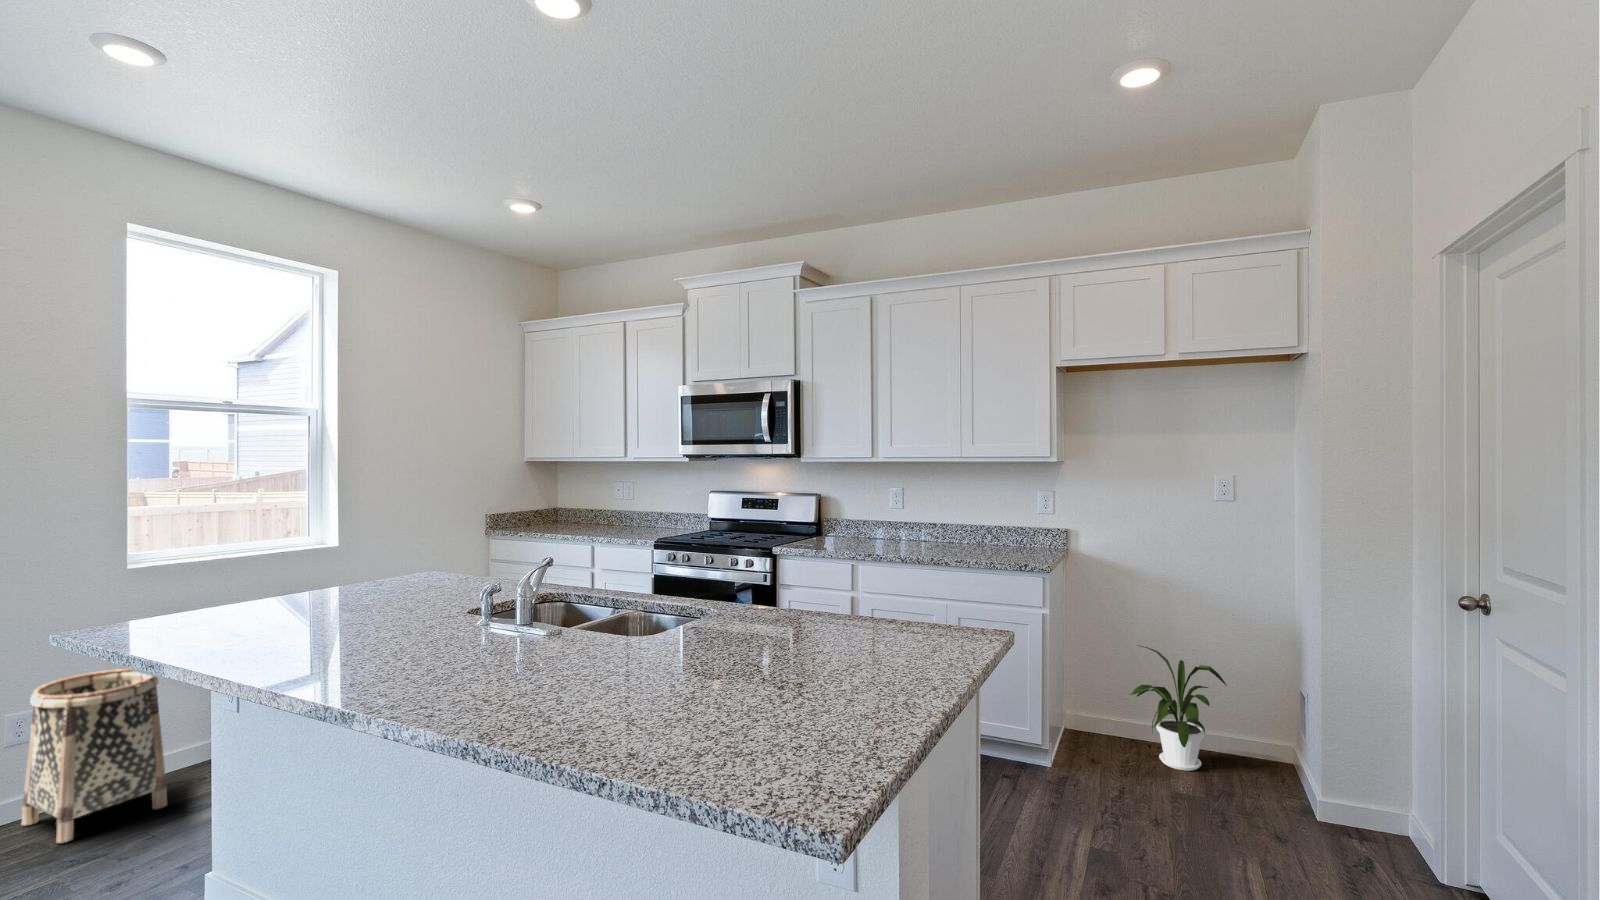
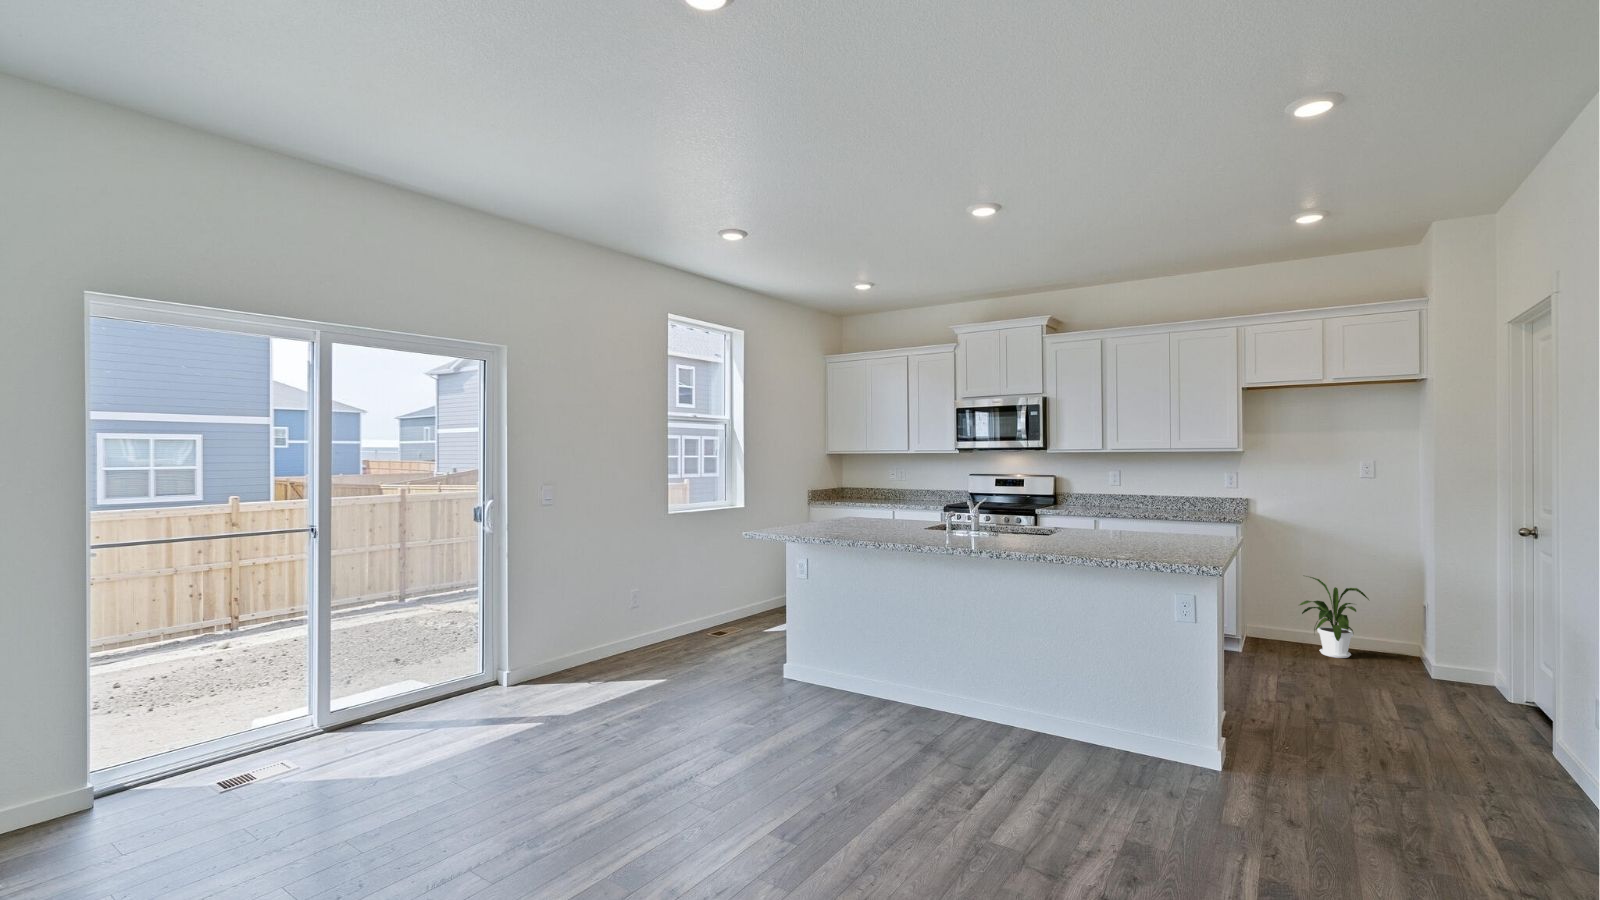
basket: present [22,669,167,843] -> none [634,571,700,659]

